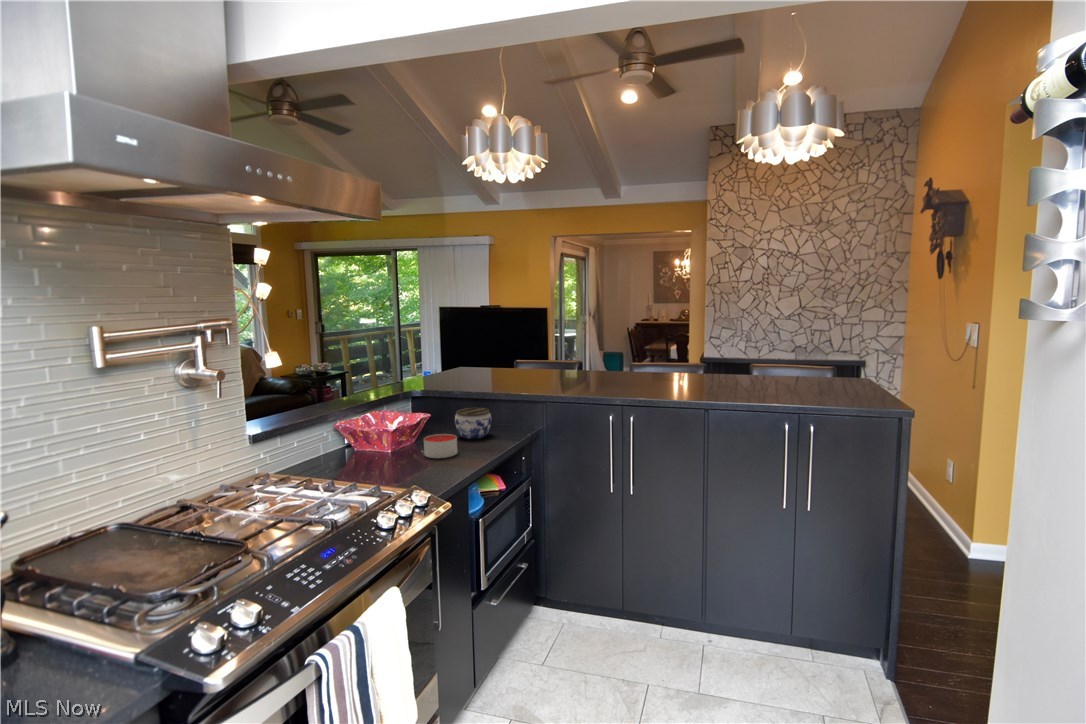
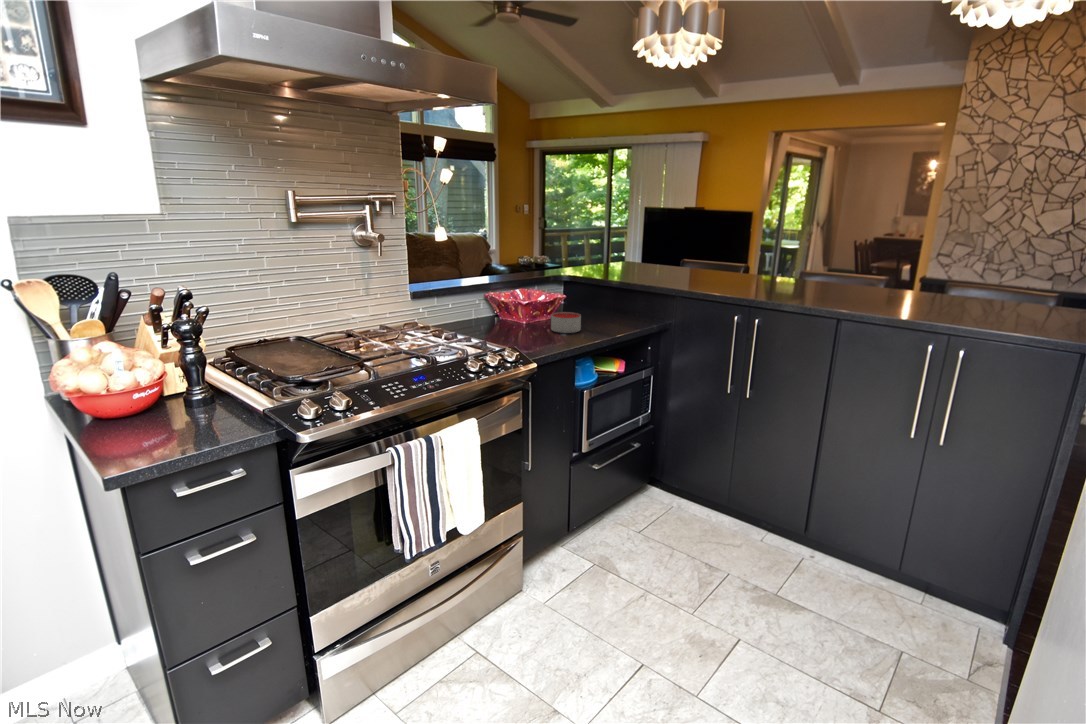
jar: present [455,407,491,439] -> none [590,293,624,322]

